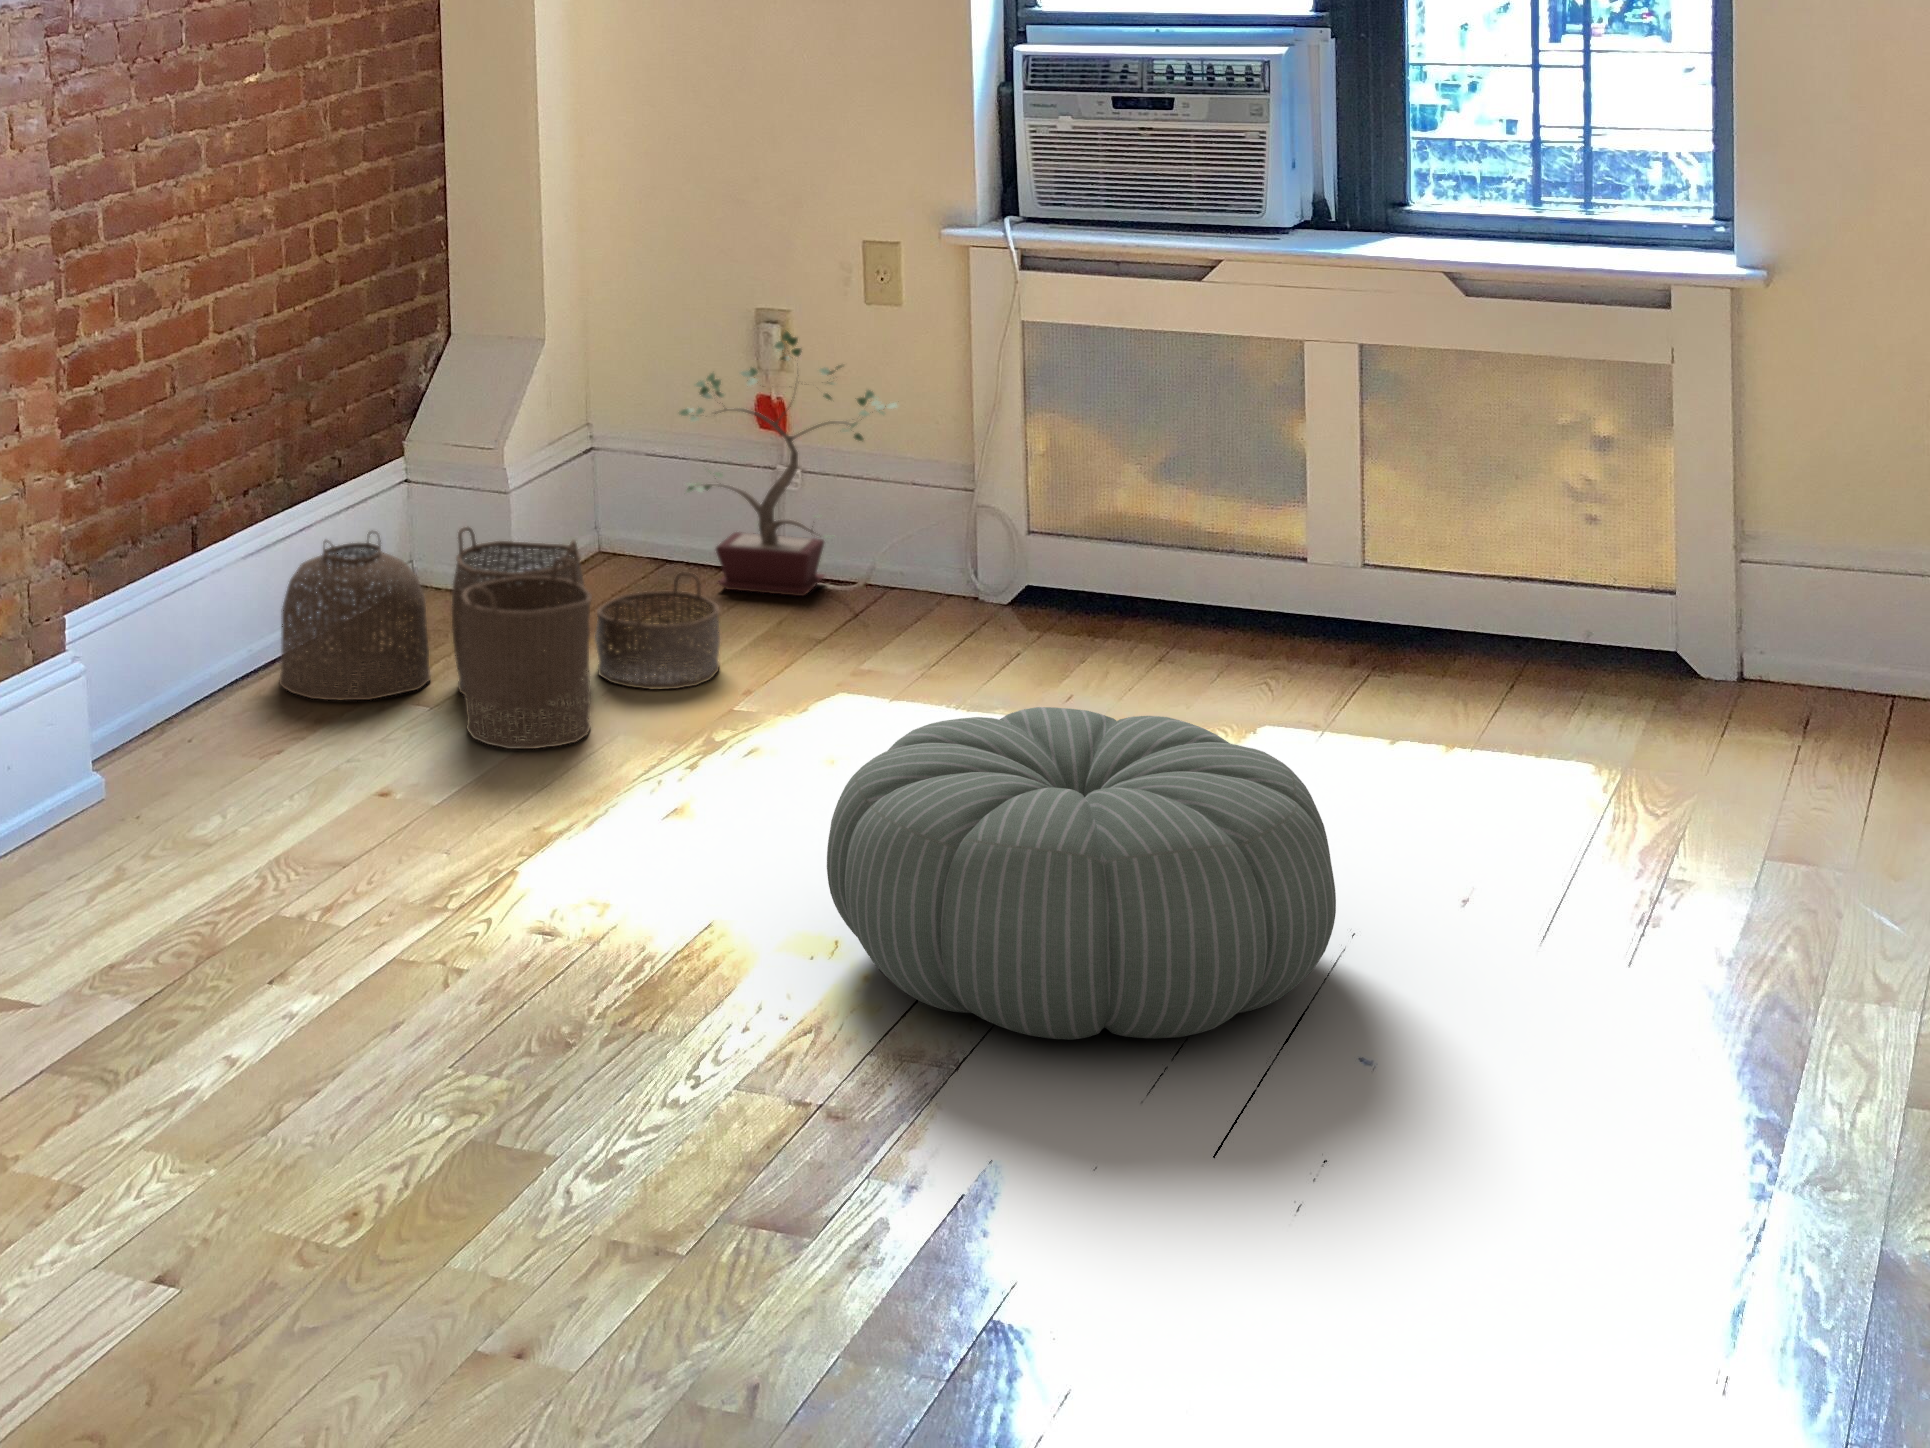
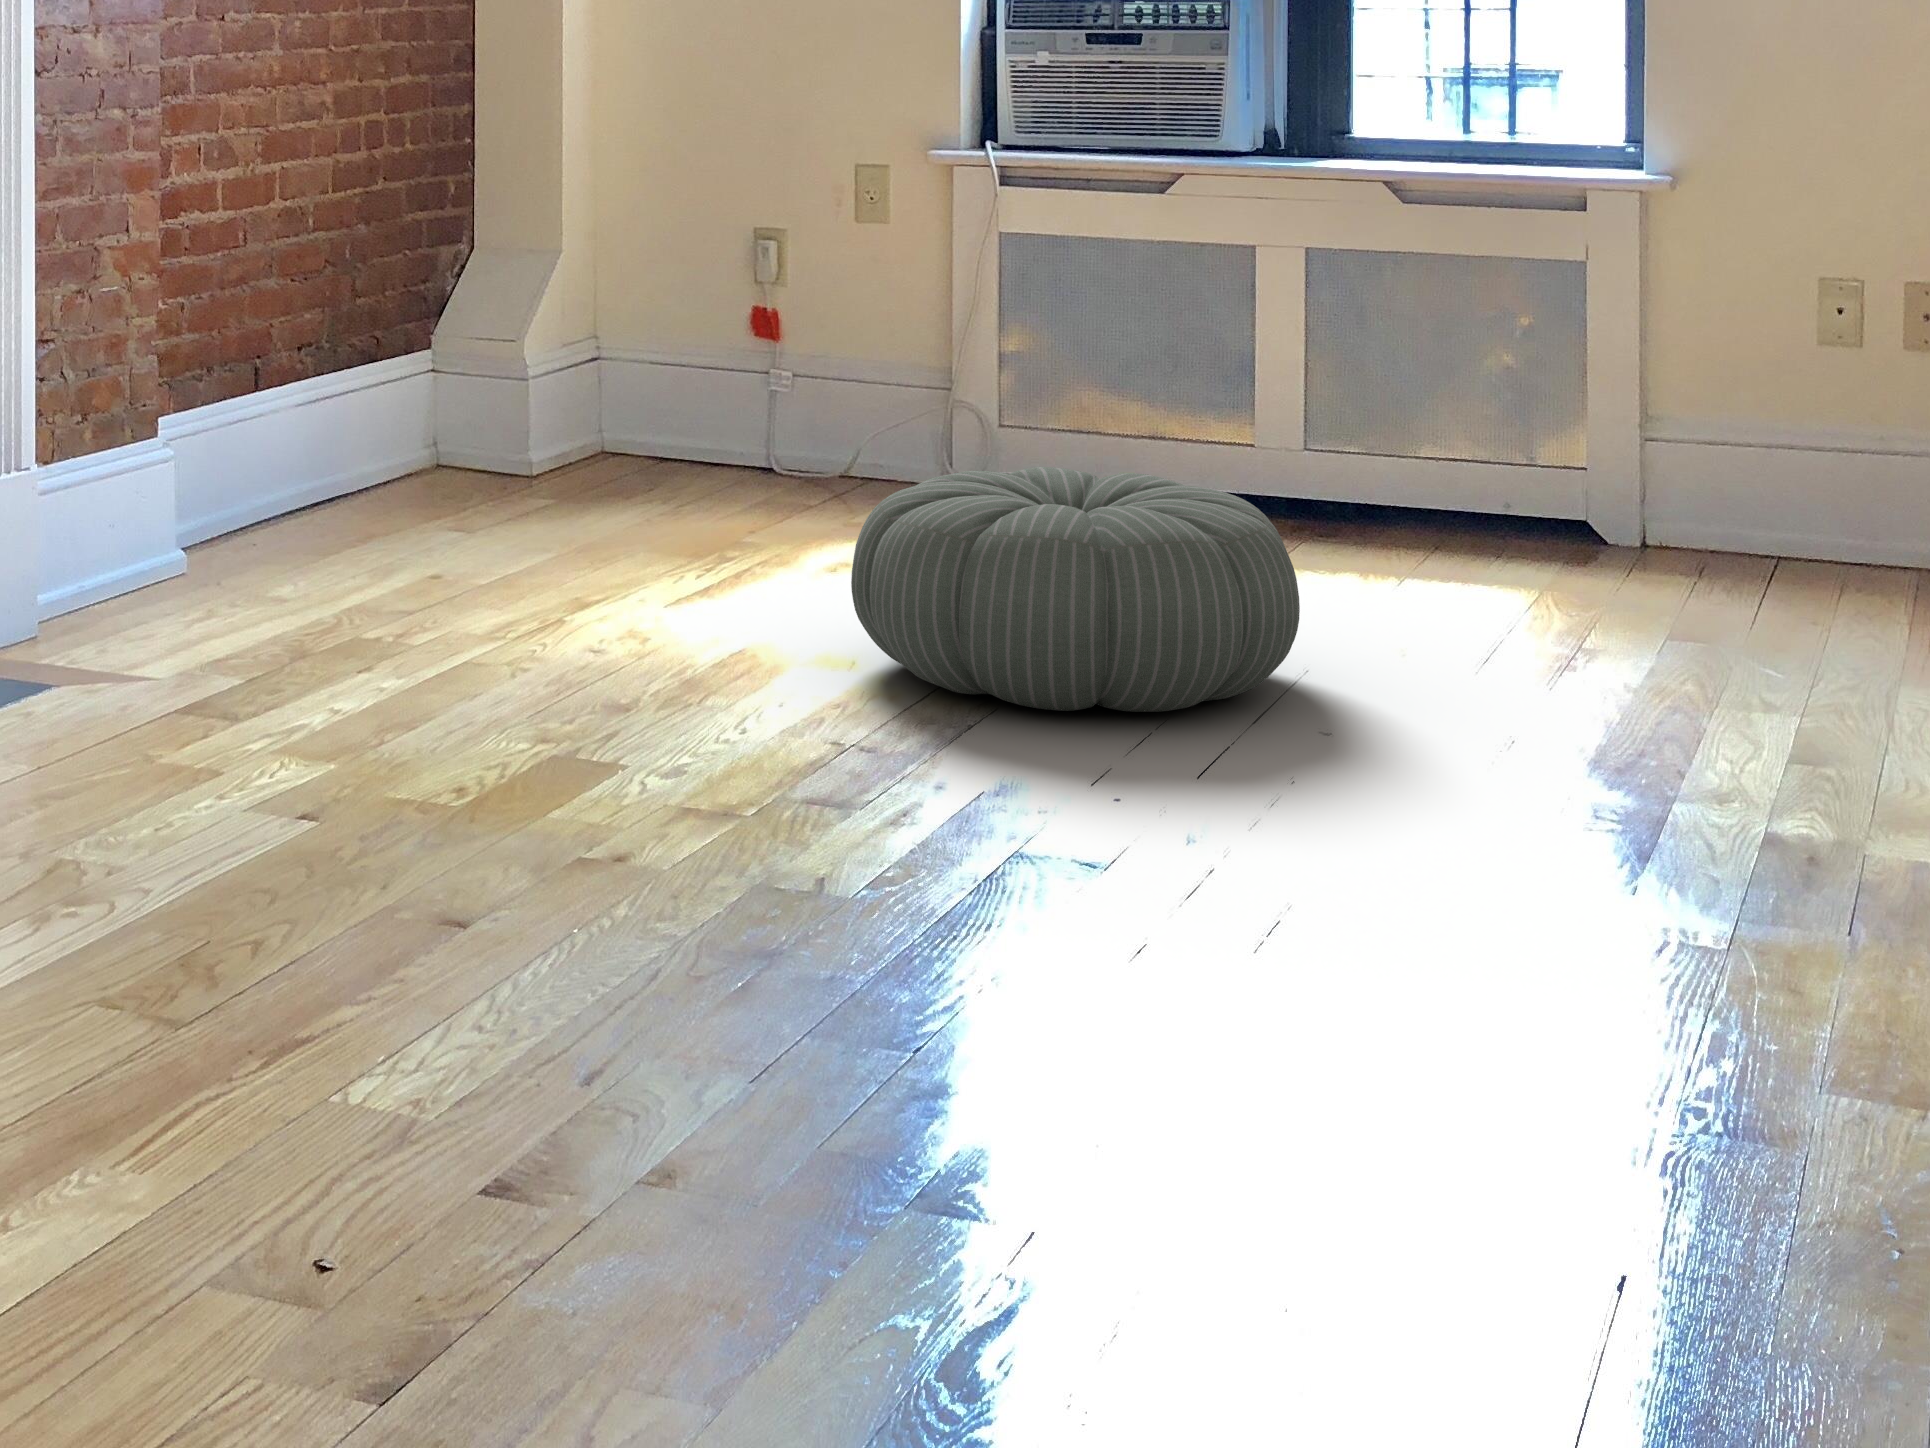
potted plant: present [679,331,897,596] -> none [680,233,887,472]
woven basket: present [279,526,720,749] -> none [328,373,726,549]

